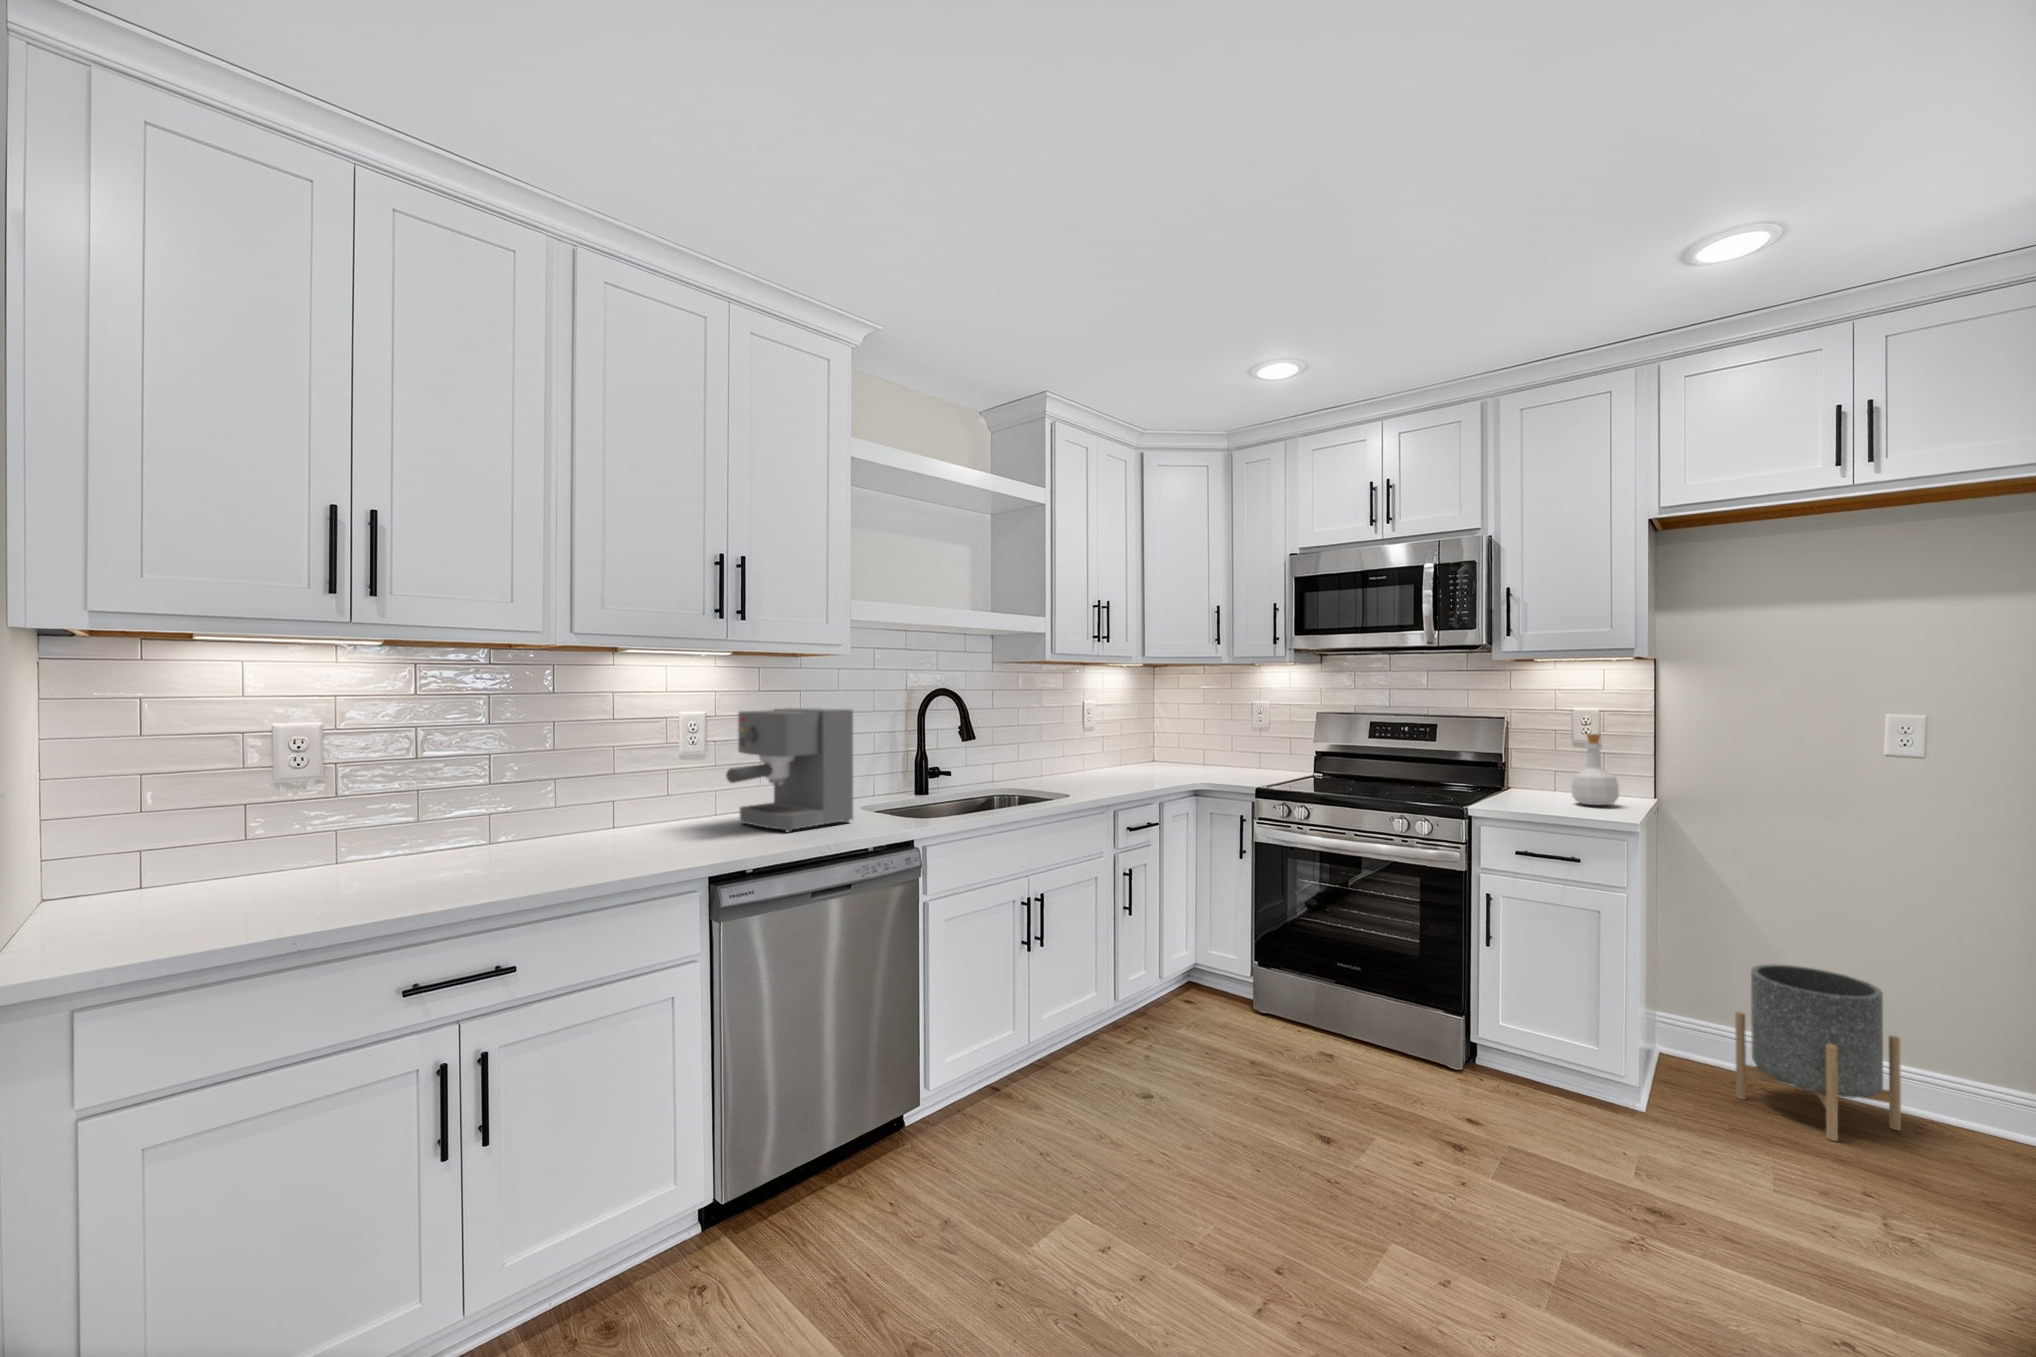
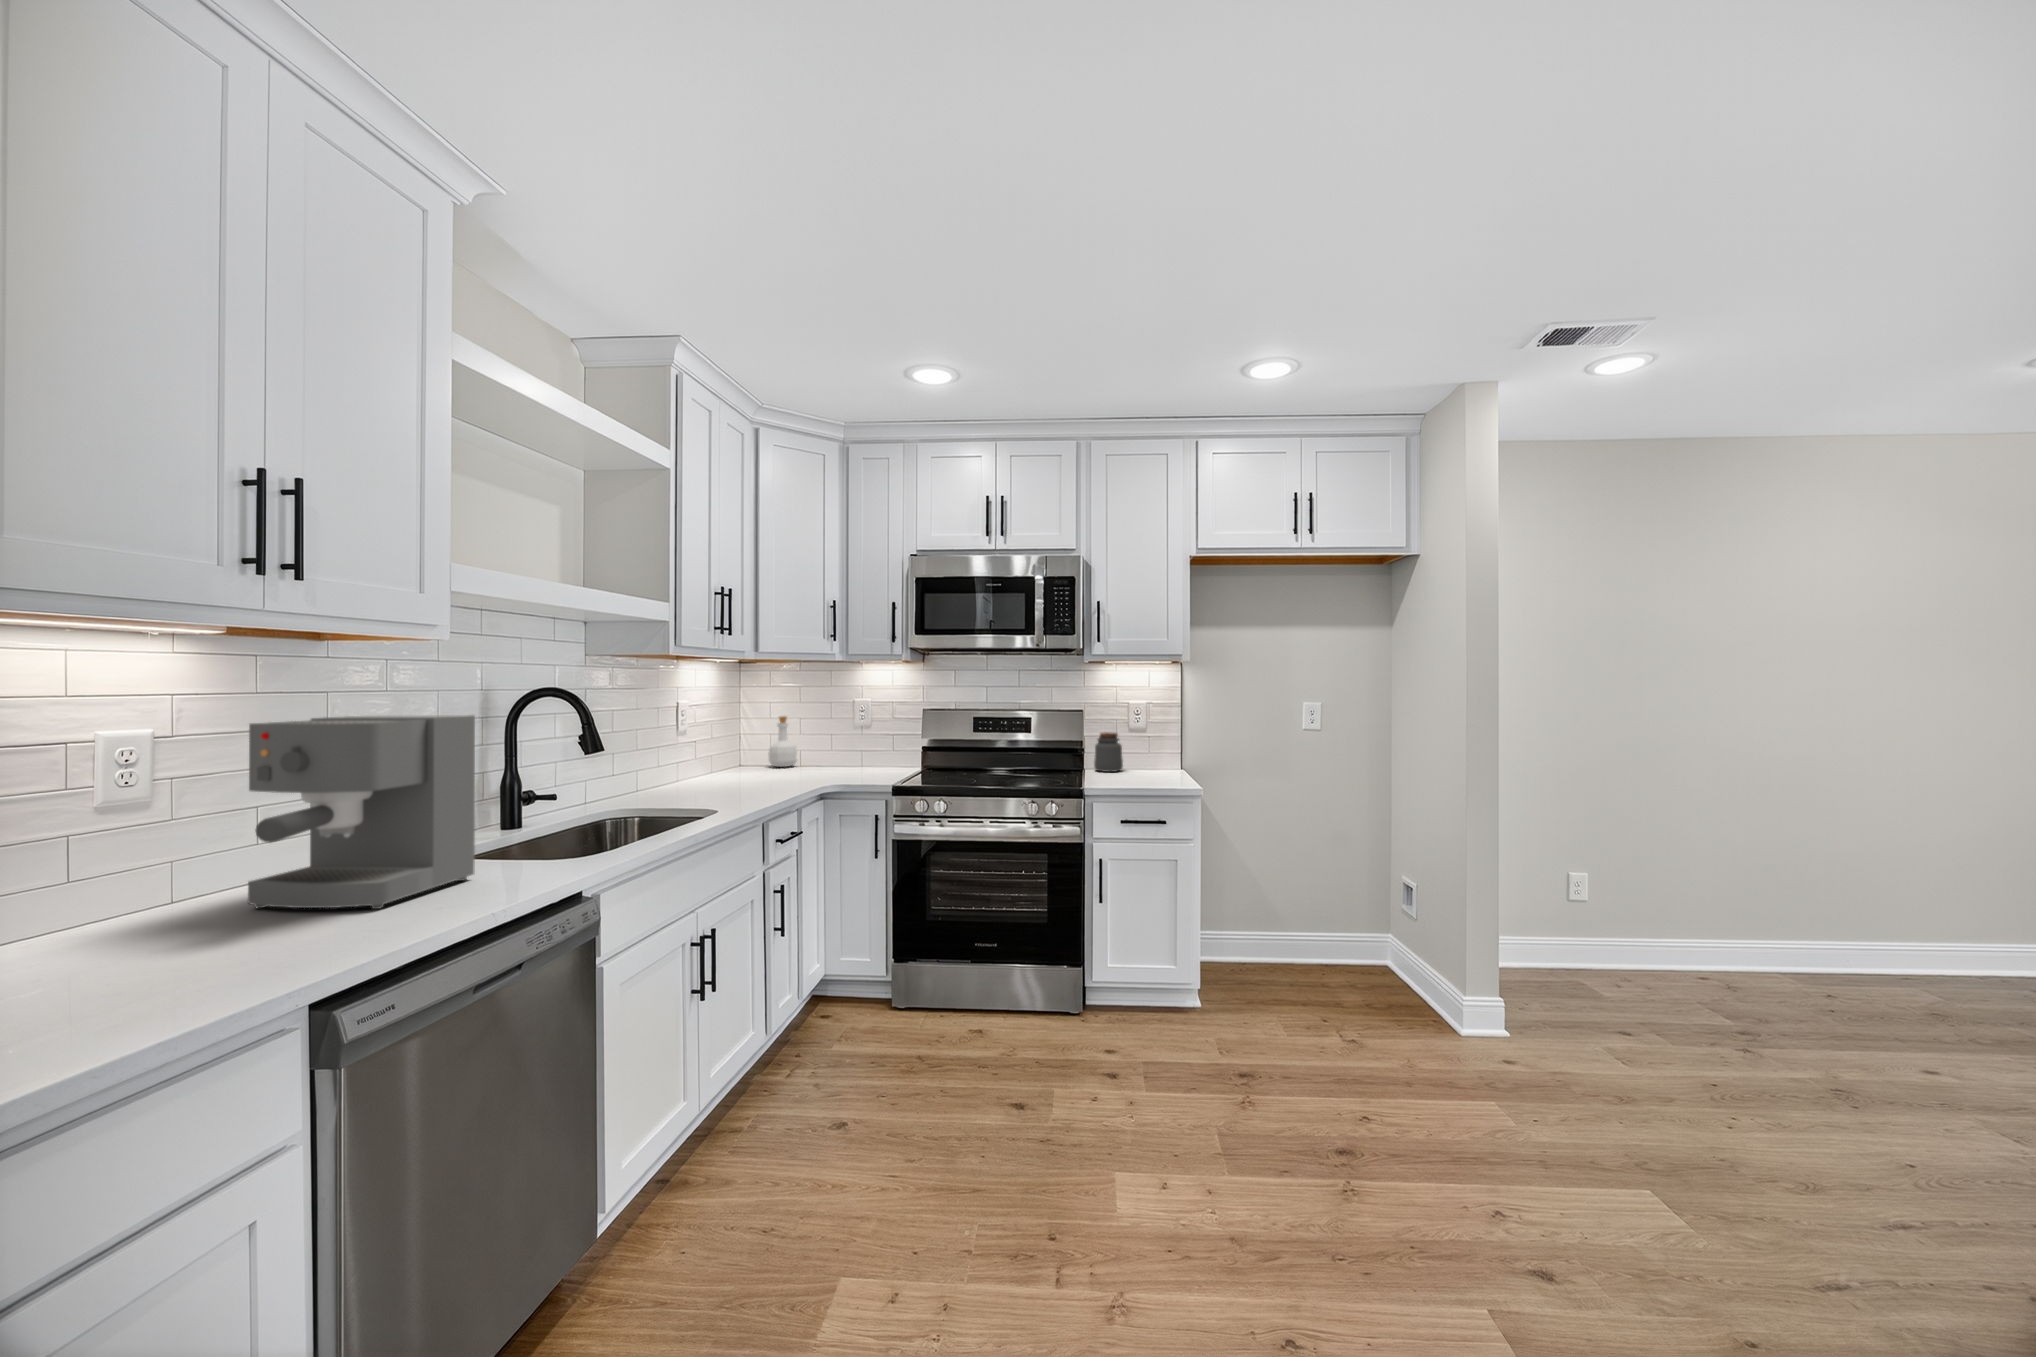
bottle: present [1571,734,1619,805] -> present [769,716,797,767]
jar: none [1519,746,1560,795] -> present [1094,732,1123,772]
planter: present [1735,964,1901,1141] -> none [1238,878,1320,995]

